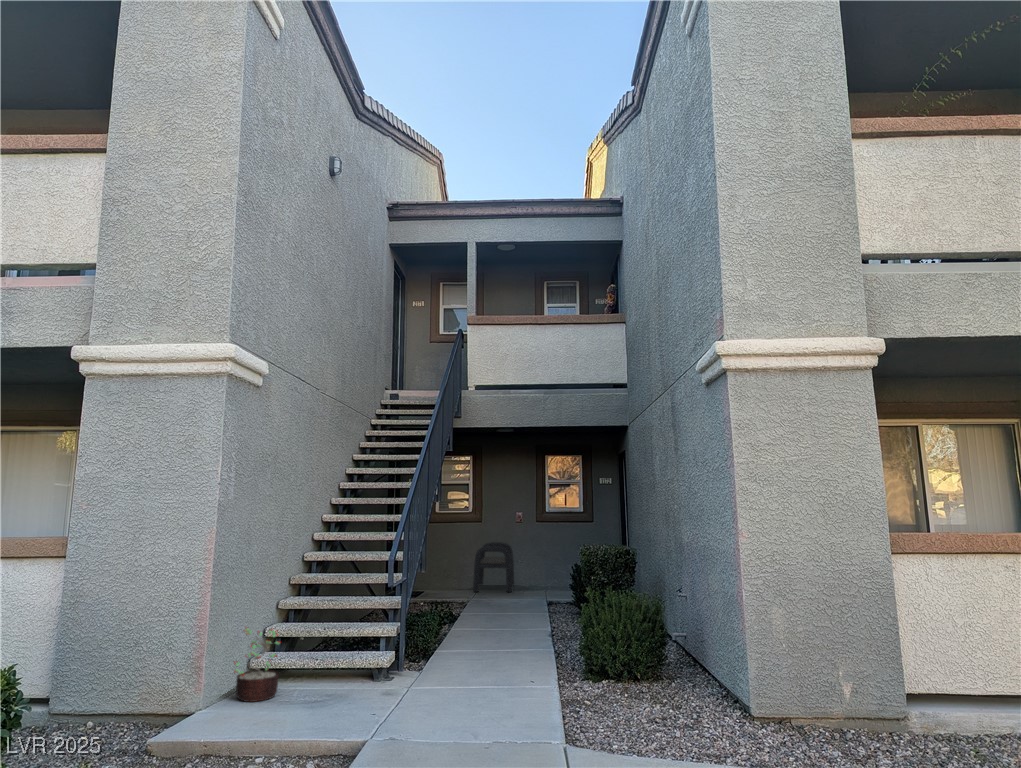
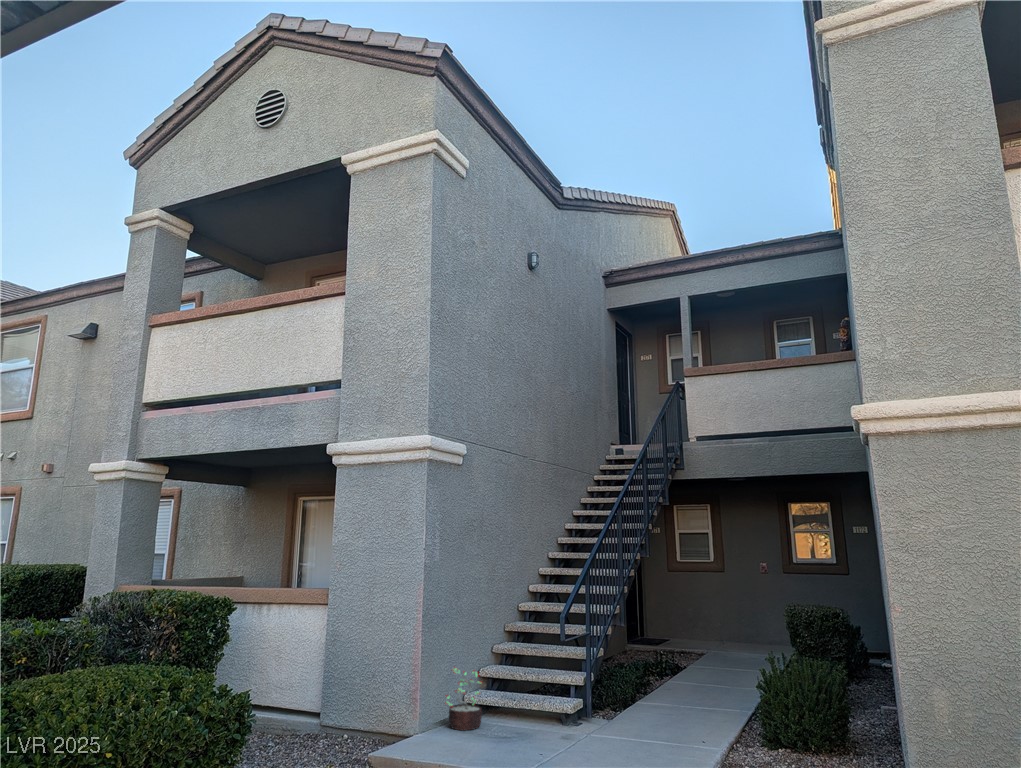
bench: present [473,542,514,592] -> none [711,600,761,653]

